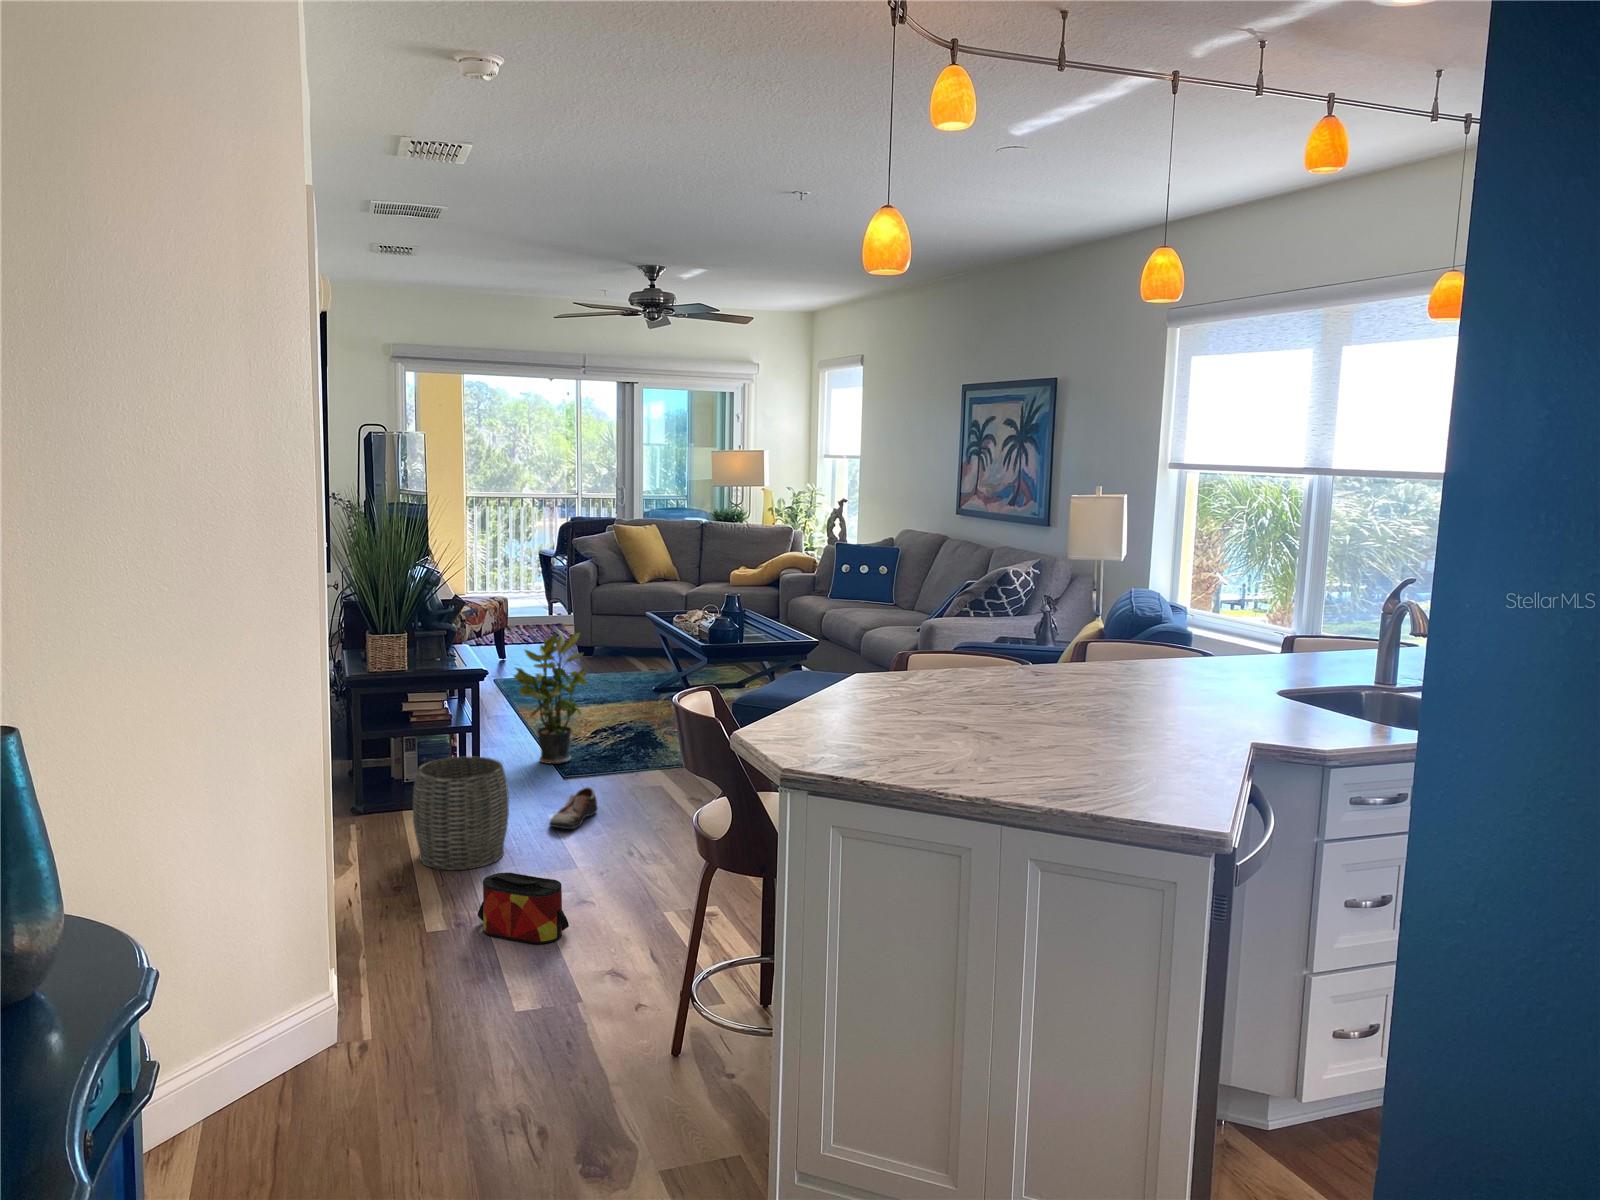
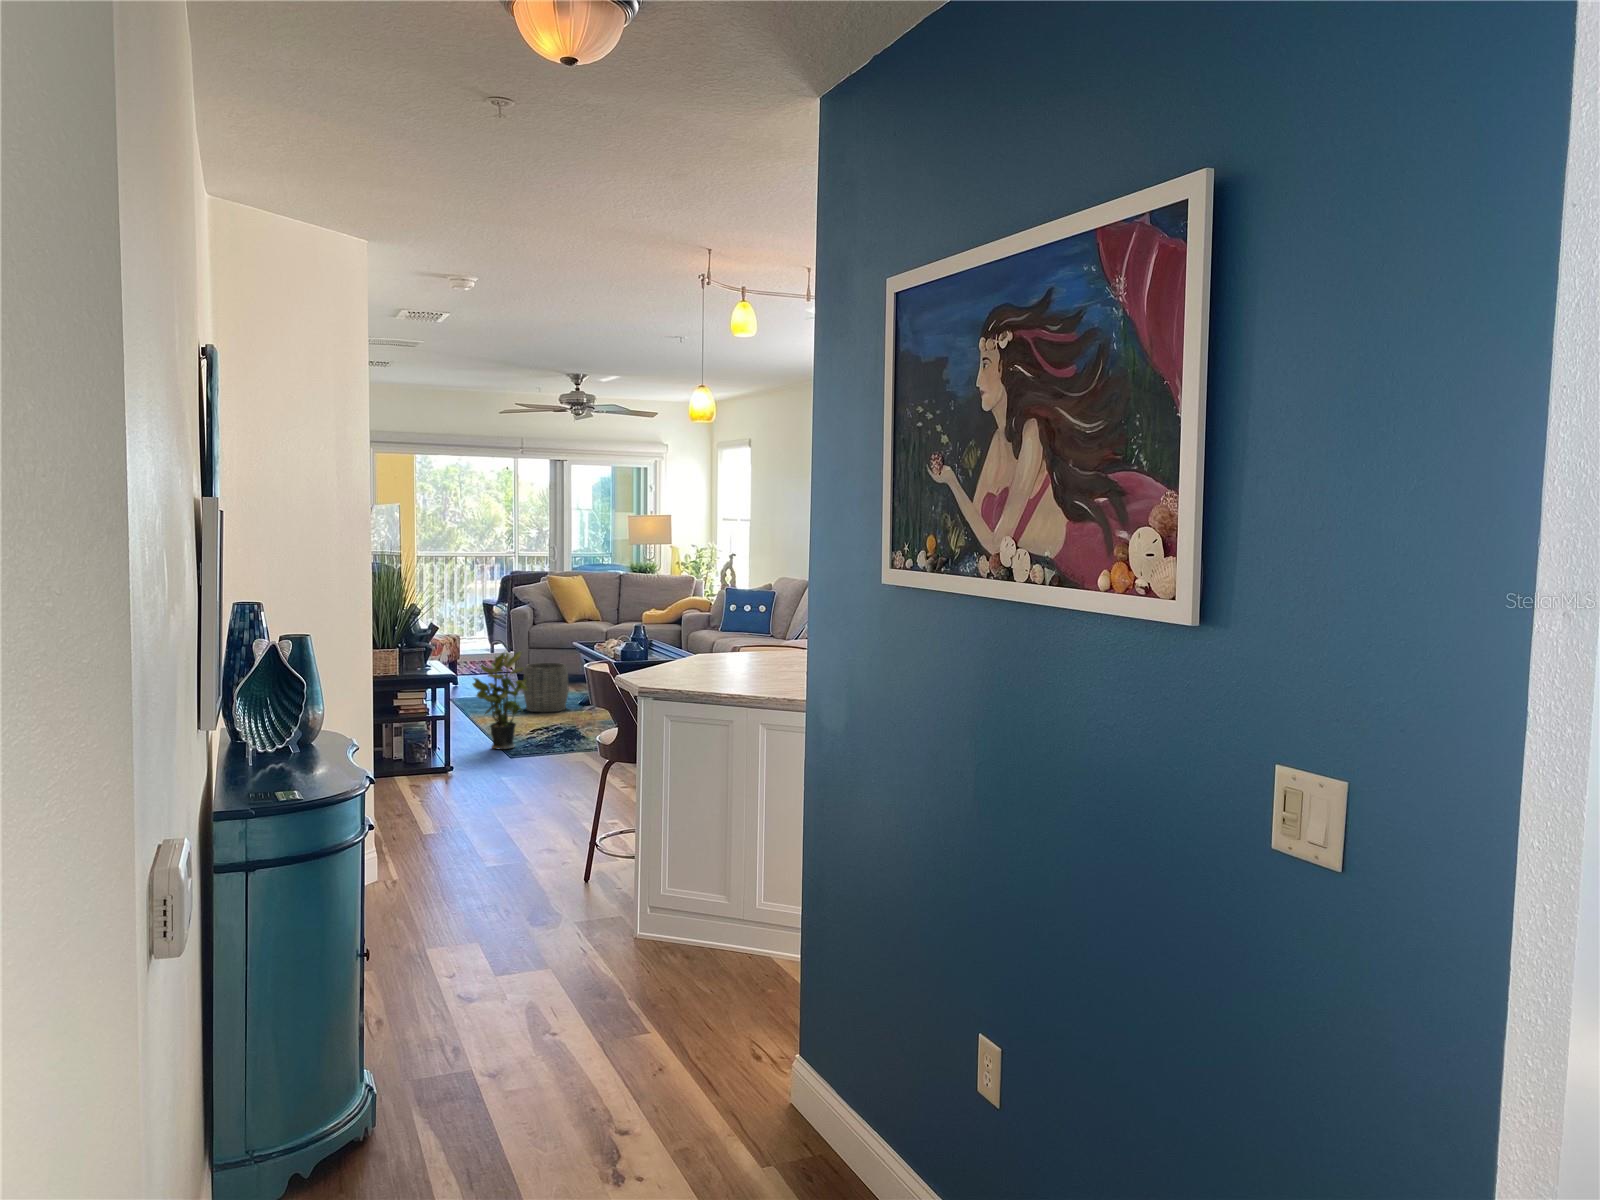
woven basket: present [413,756,509,870] -> present [524,663,569,712]
shoe: present [549,787,598,829] -> none [502,758,536,784]
bag: present [478,872,569,944] -> none [457,797,519,839]

